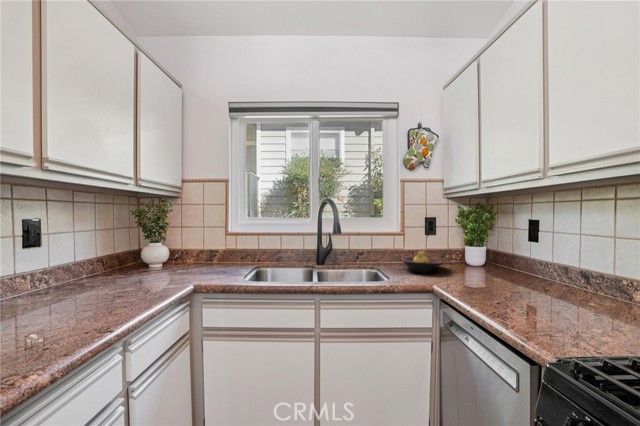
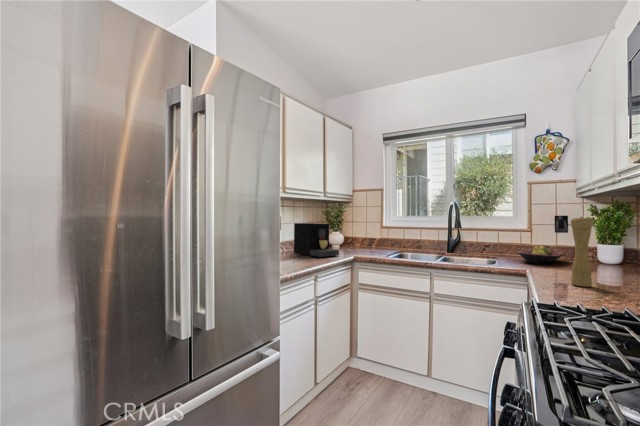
pepper mill: none [509,219,535,307] -> present [571,217,593,287]
coffee maker: none [70,231,167,294] -> present [294,223,339,257]

